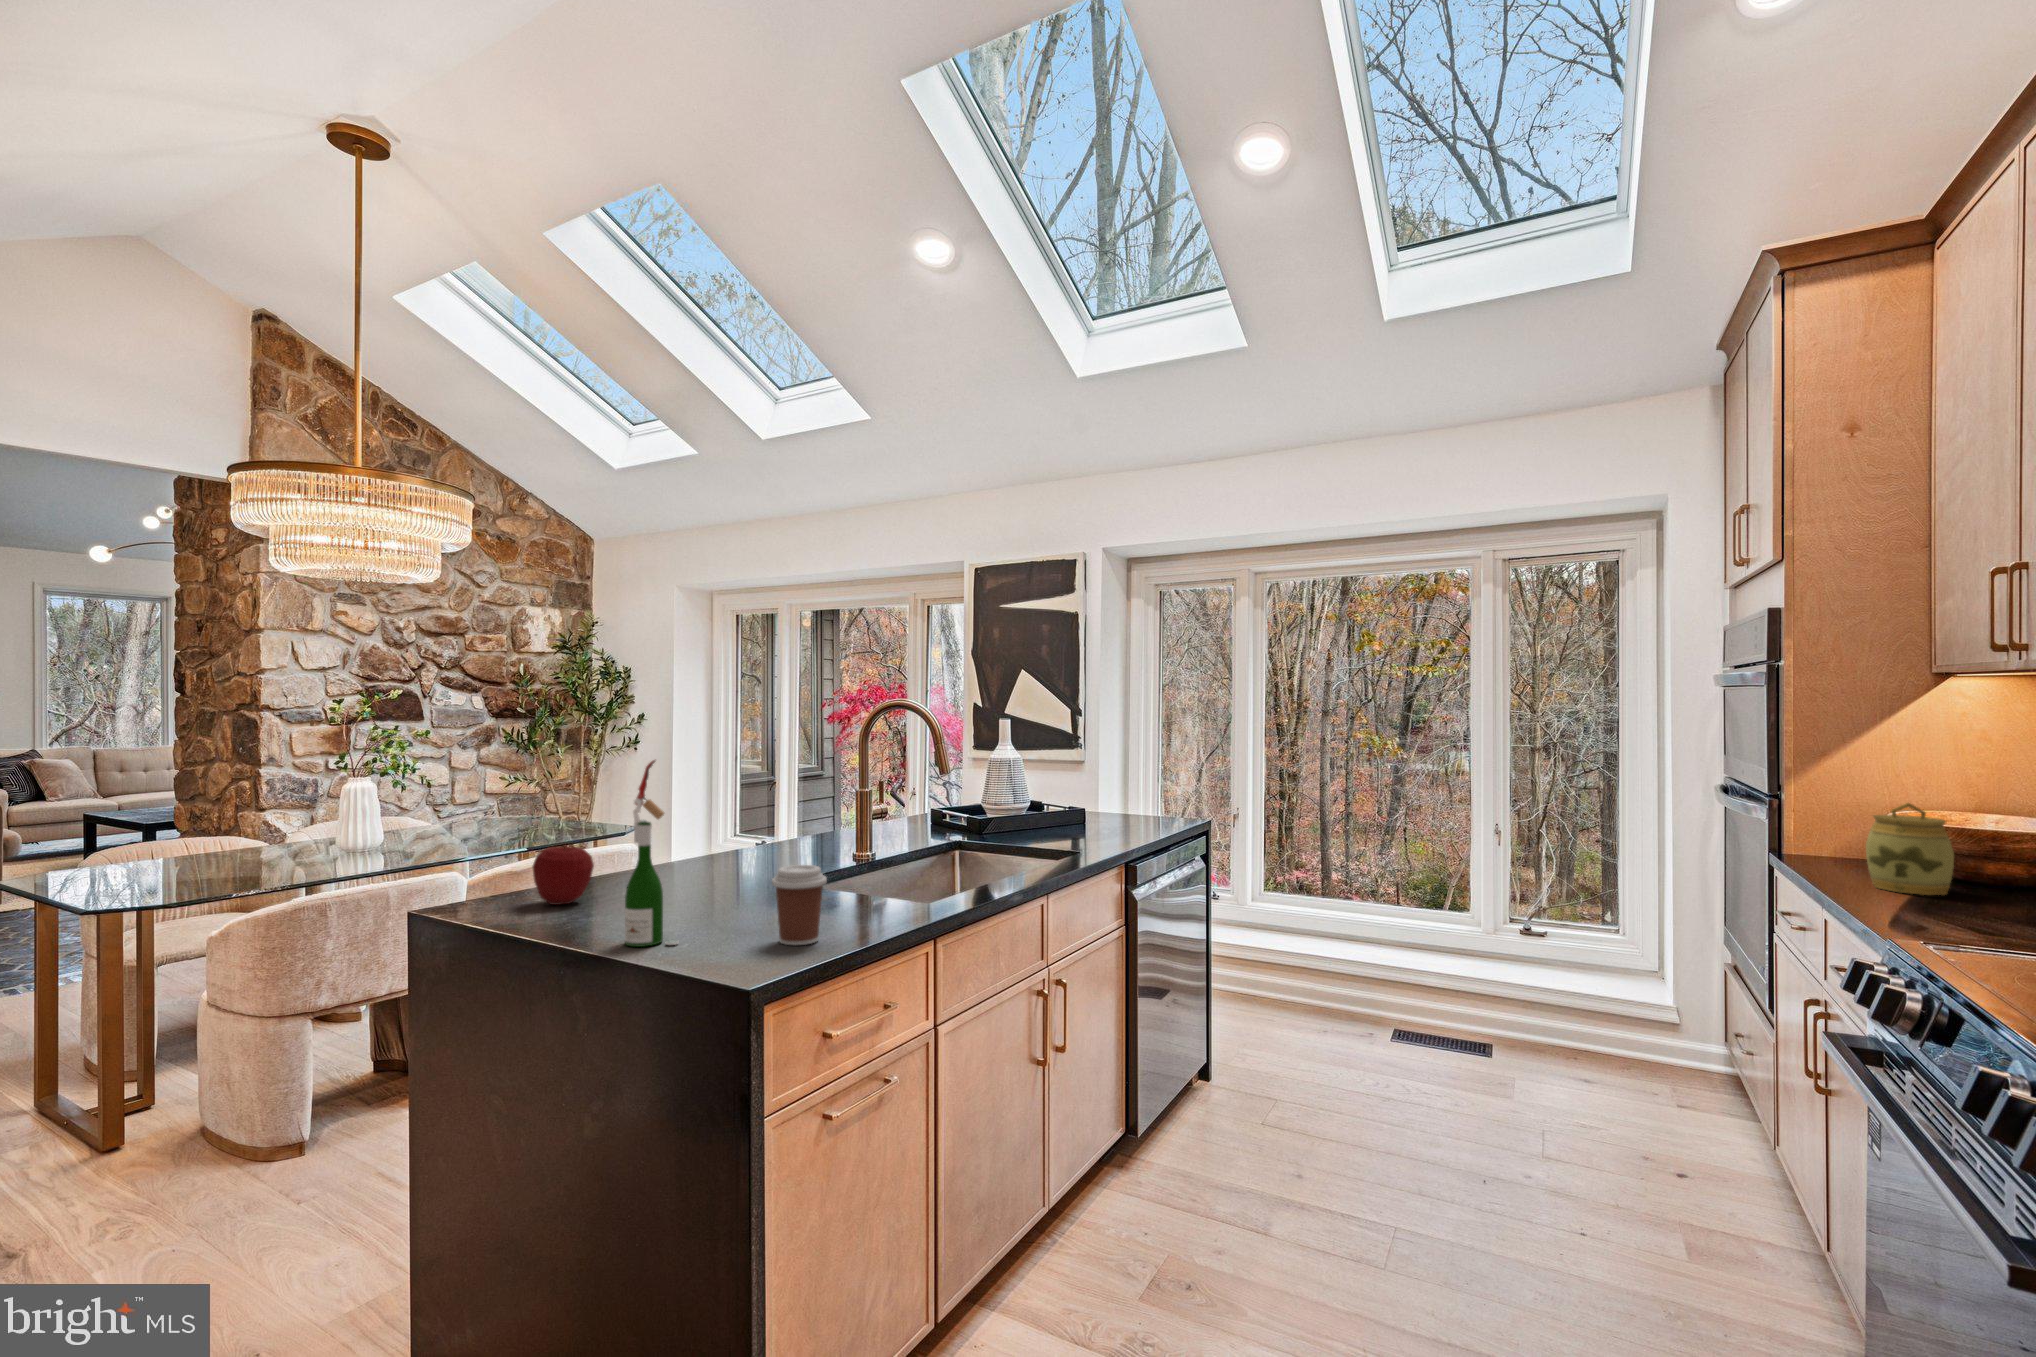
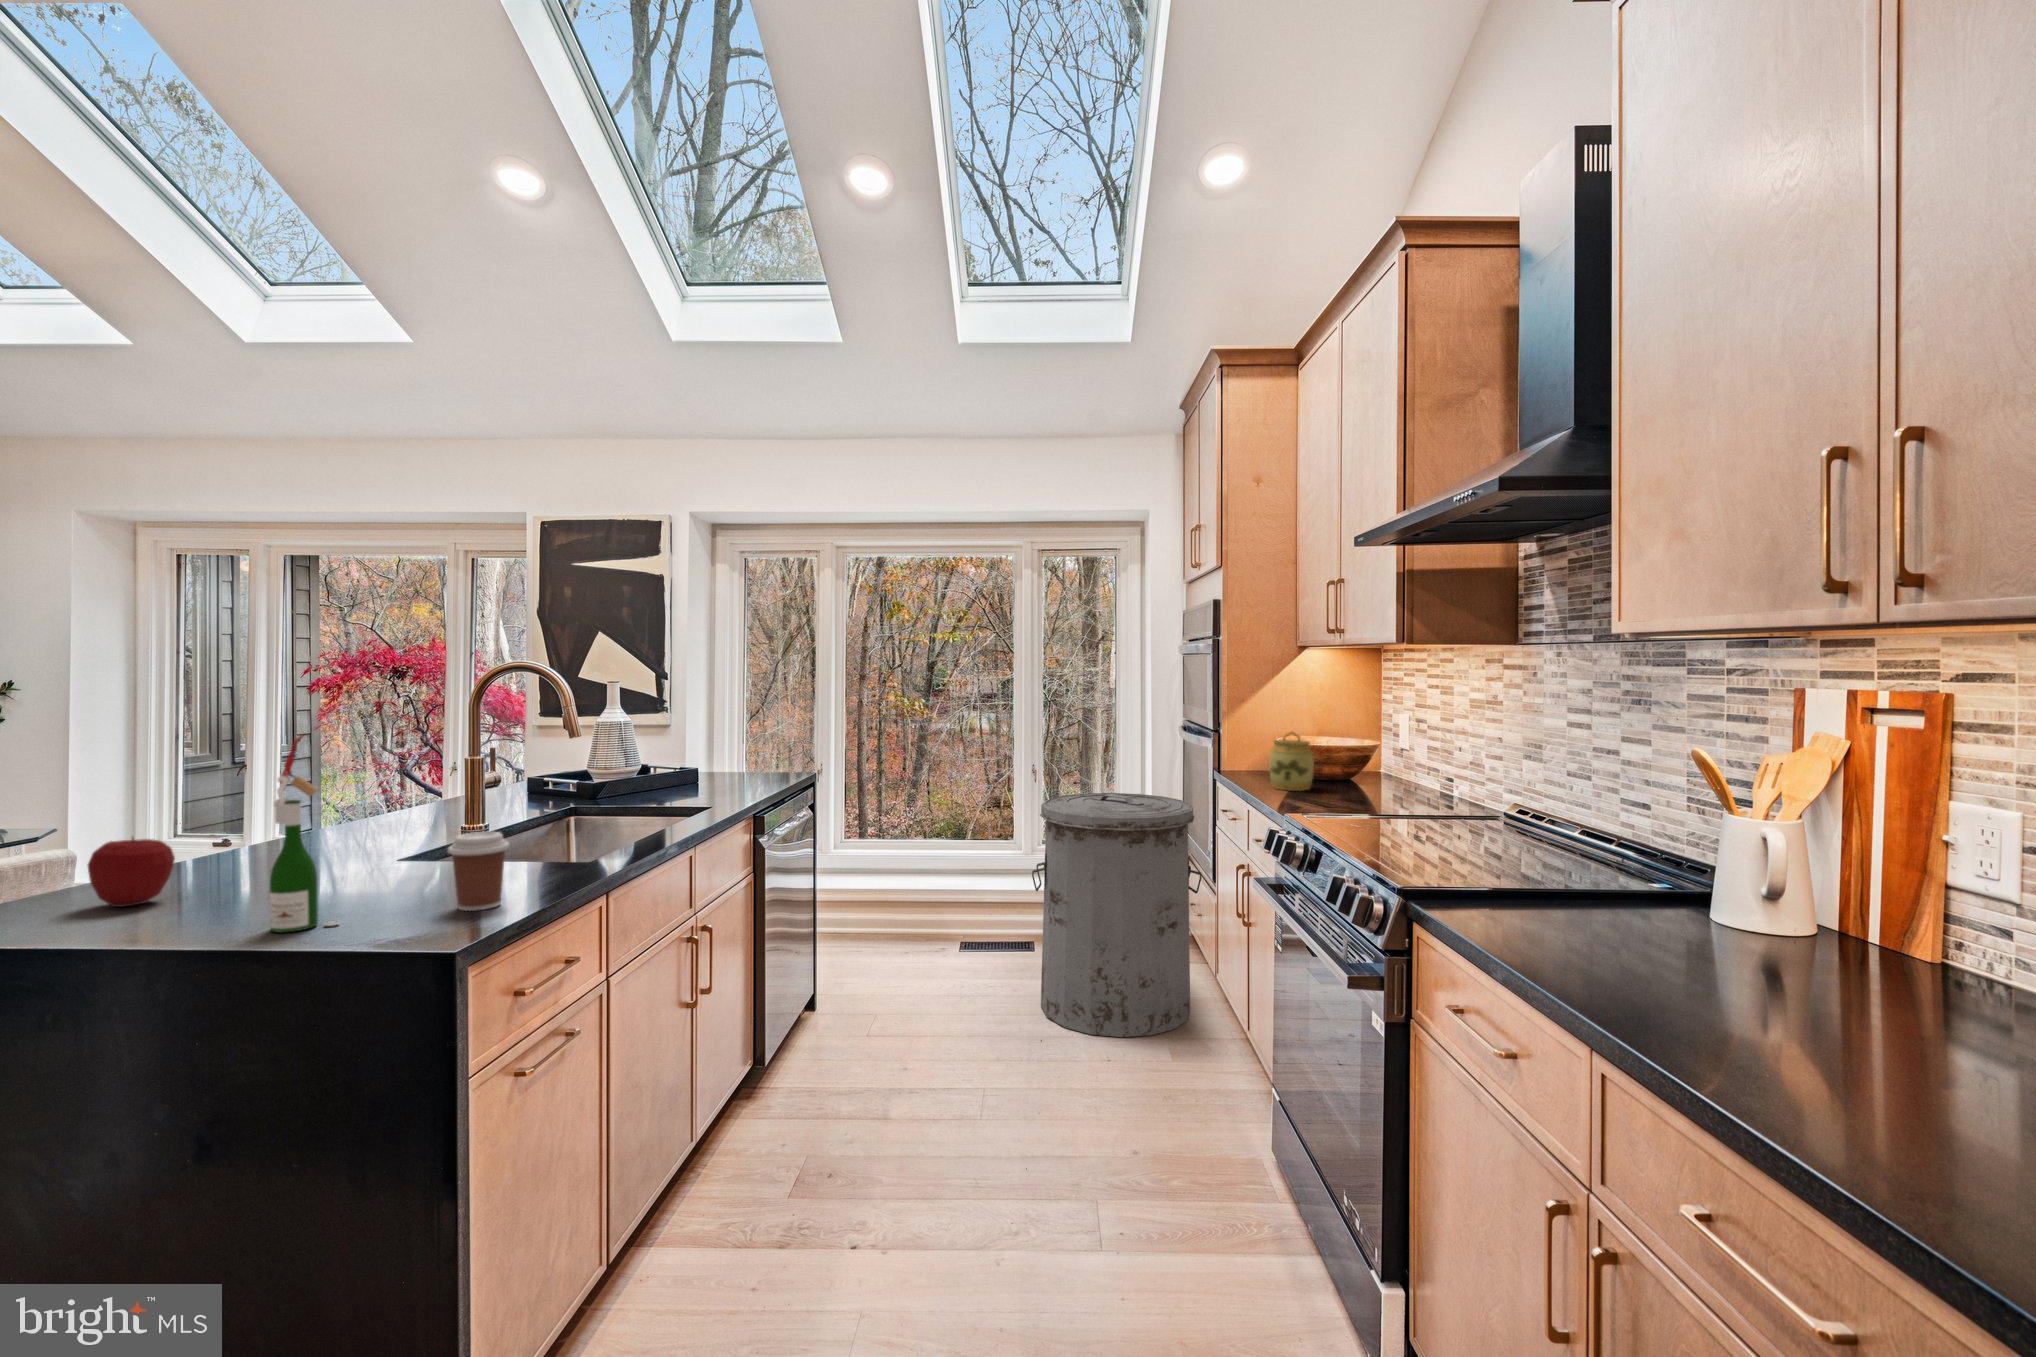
trash can: none [1484,869,1750,1217] -> present [1032,793,1202,1037]

